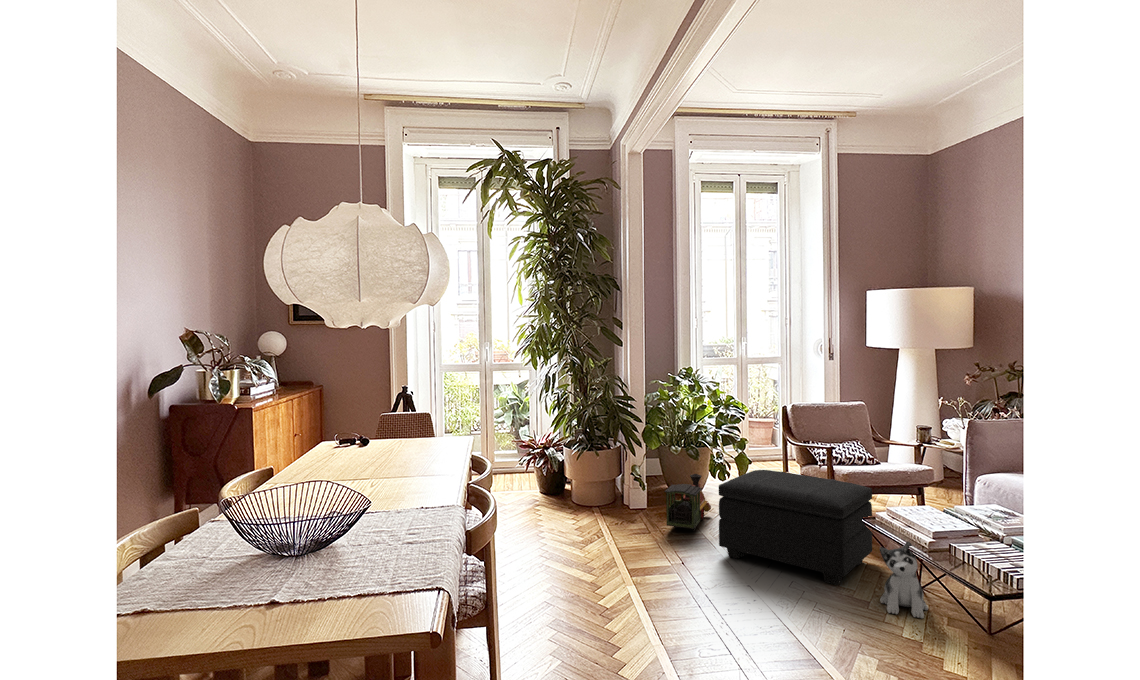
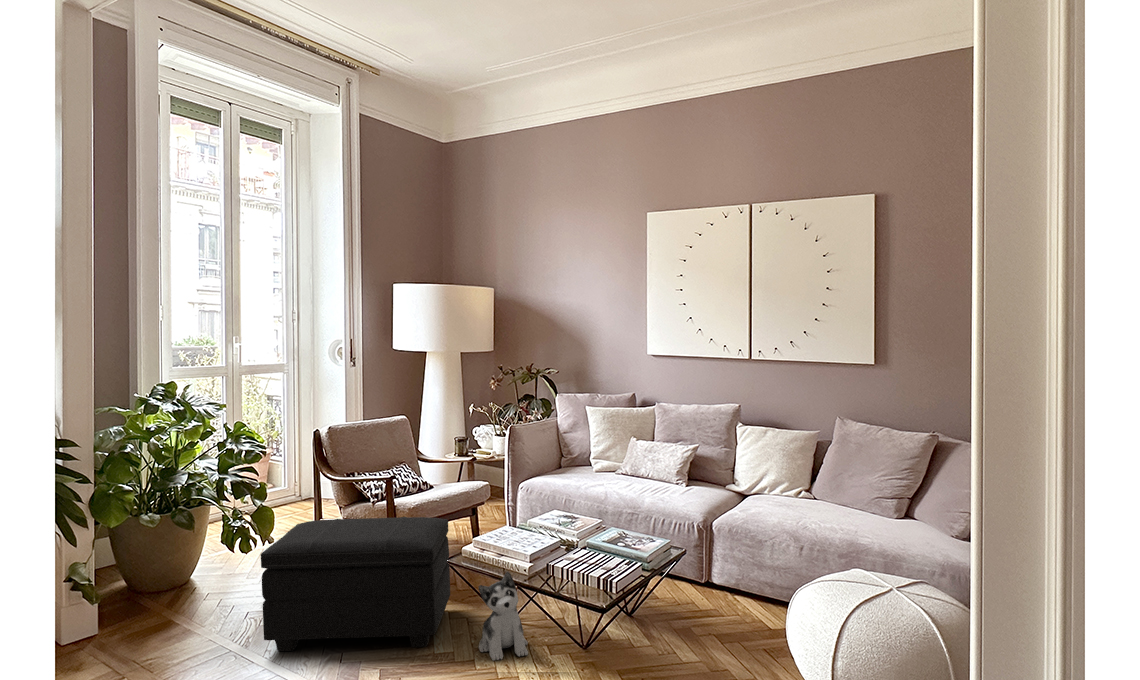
toy train: present [664,474,711,531] -> none [162,546,226,634]

